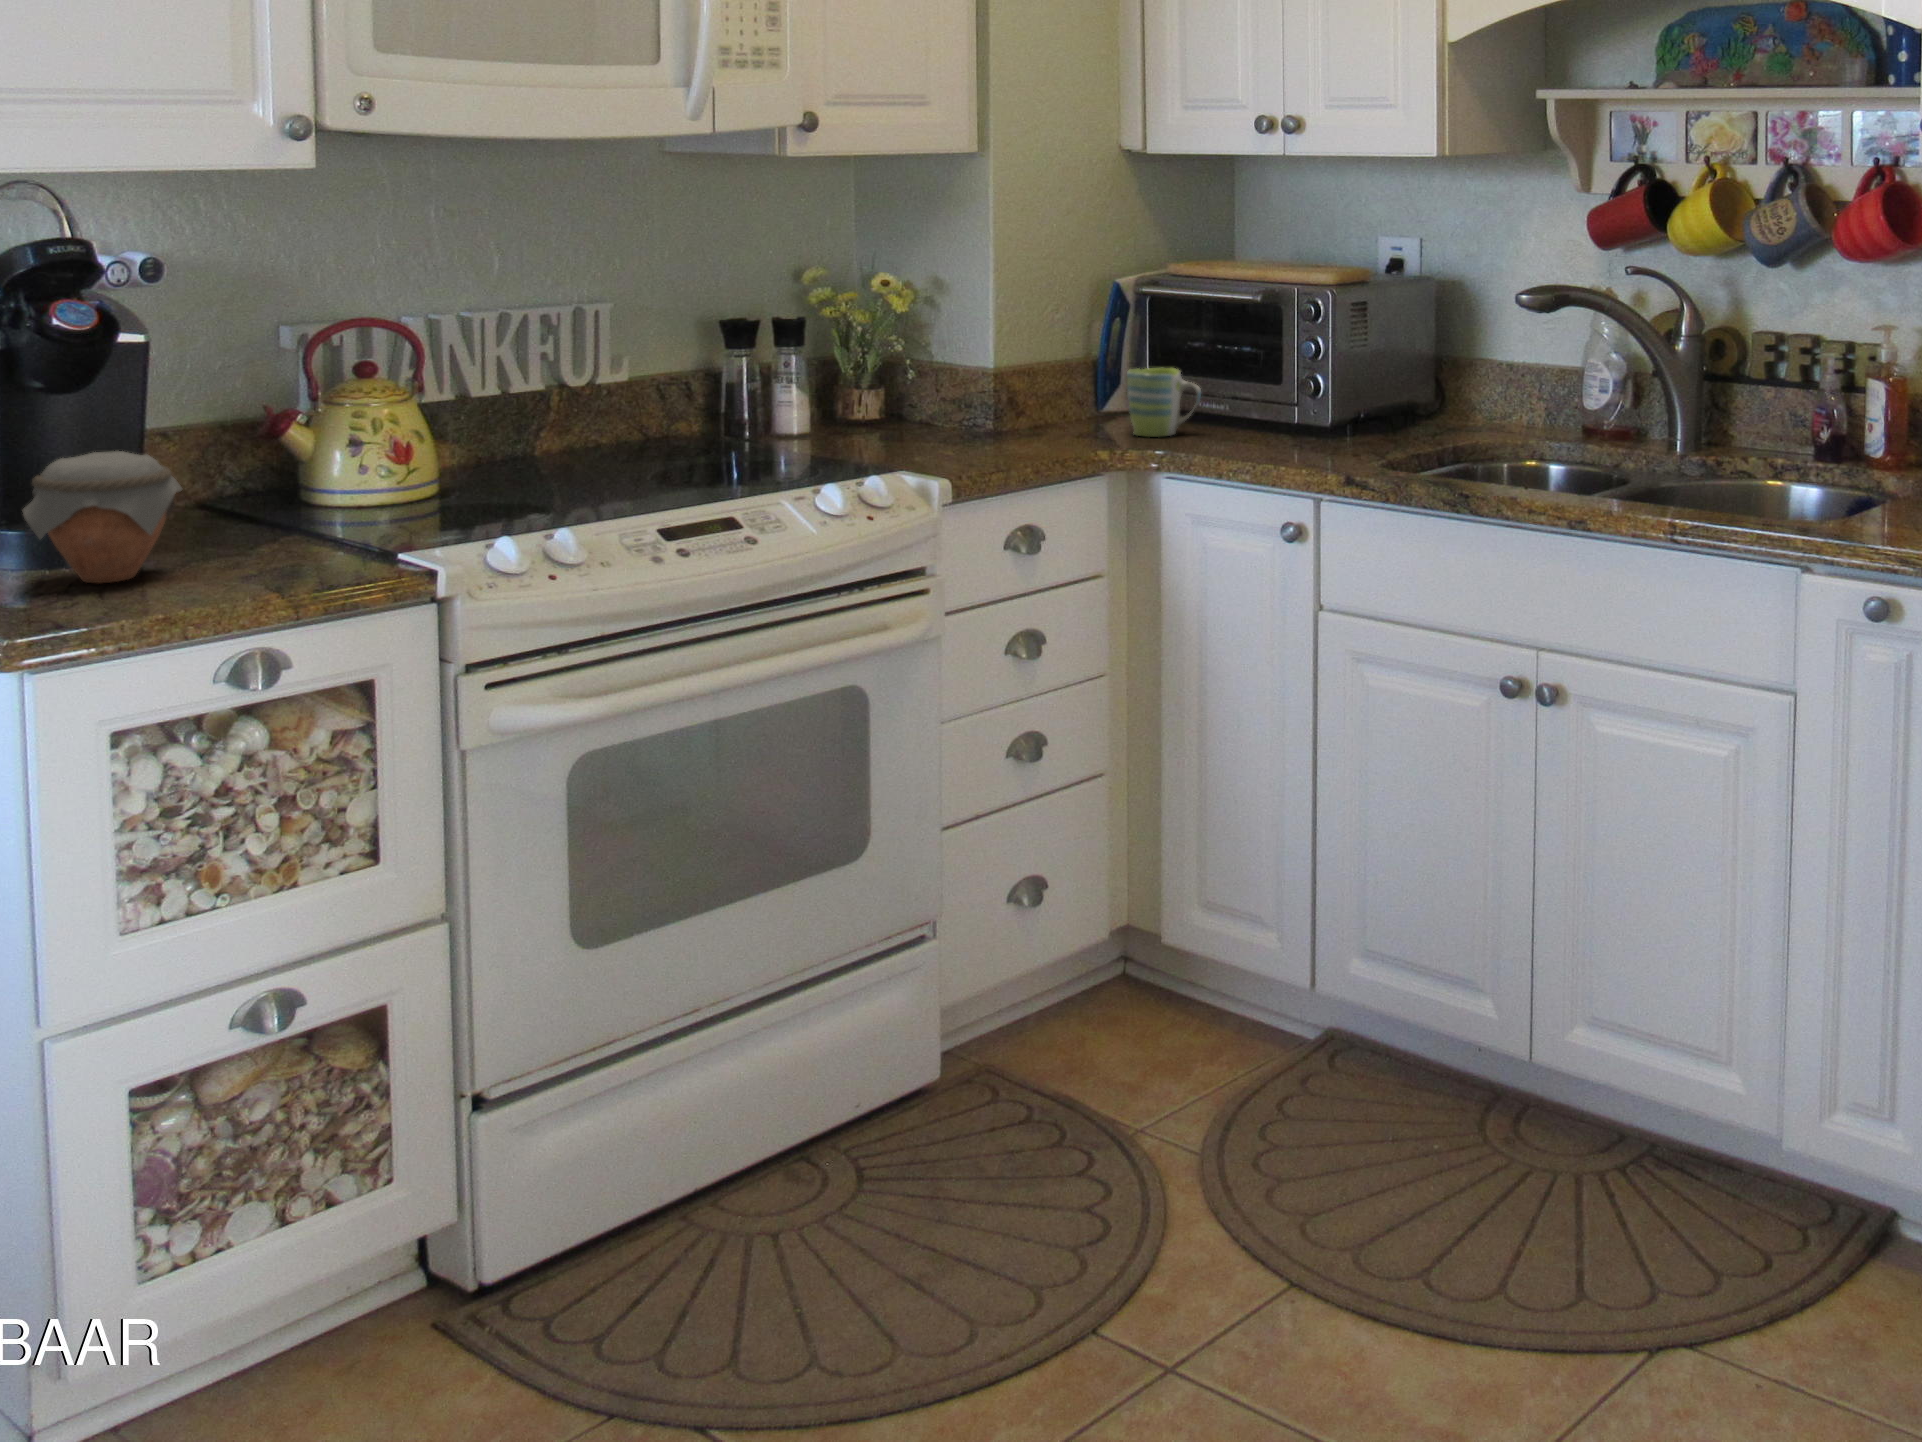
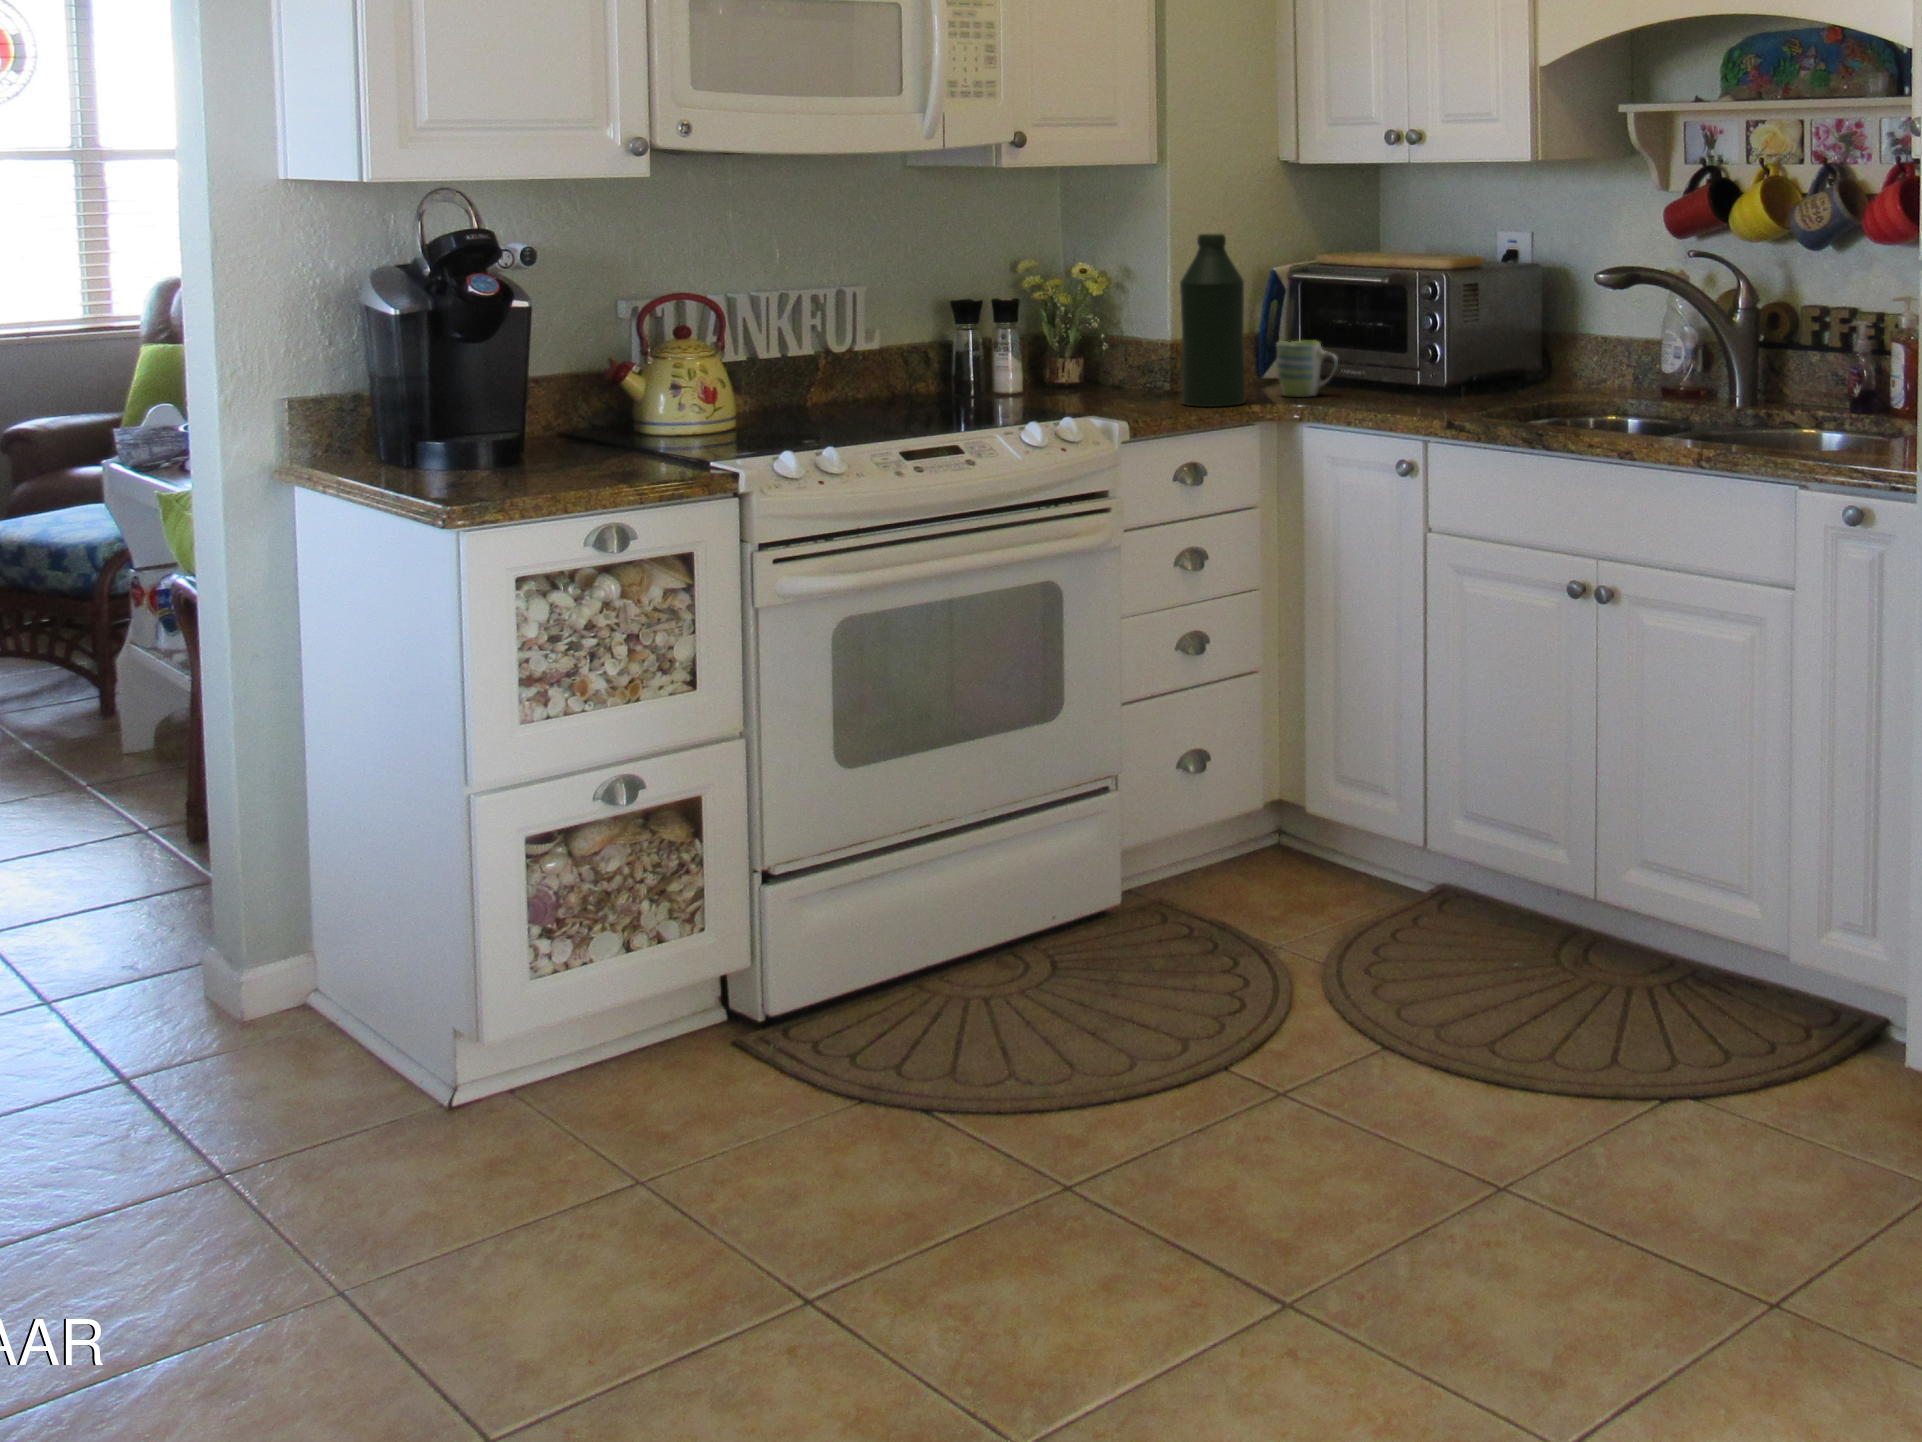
bottle: none [1012,239,1092,453] -> present [1180,234,1245,407]
jar: present [23,451,182,583] -> none [453,384,560,478]

